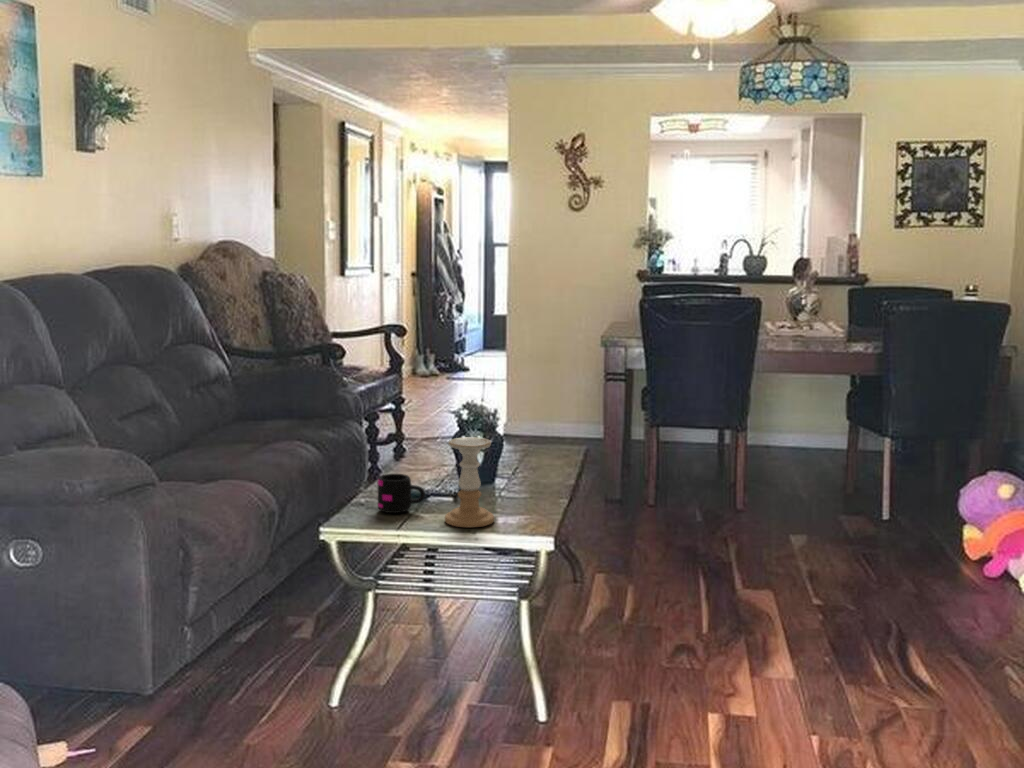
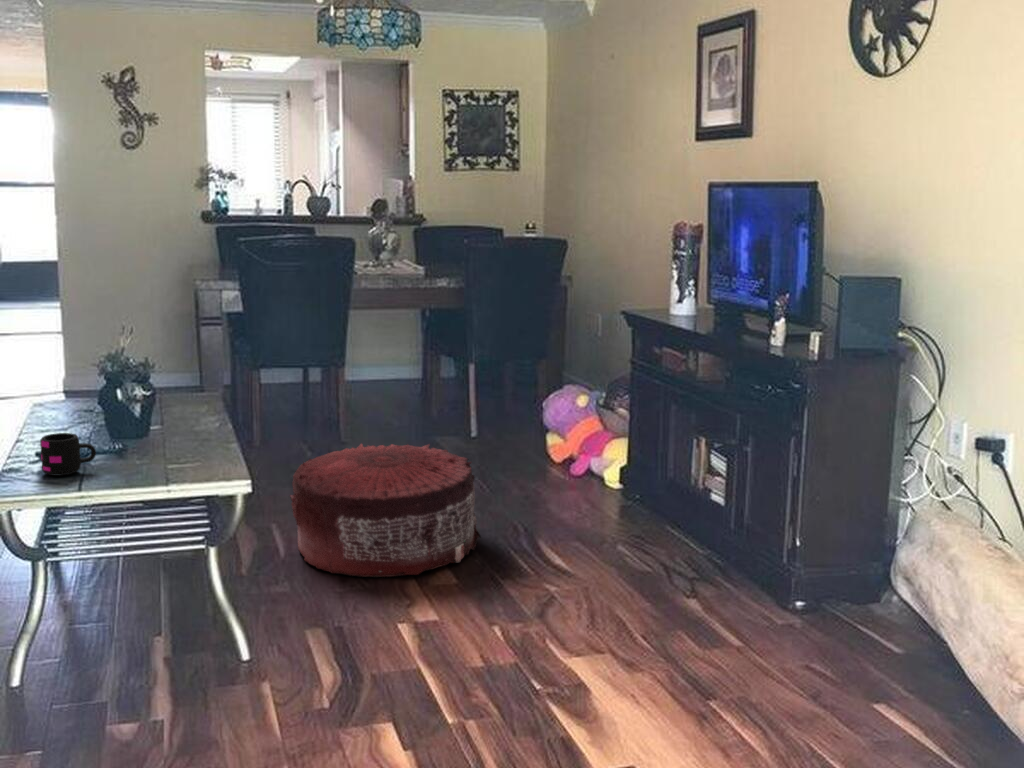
candle holder: present [445,437,494,528] -> none [126,387,180,481]
pouf: none [635,514,840,663] -> present [290,444,481,577]

